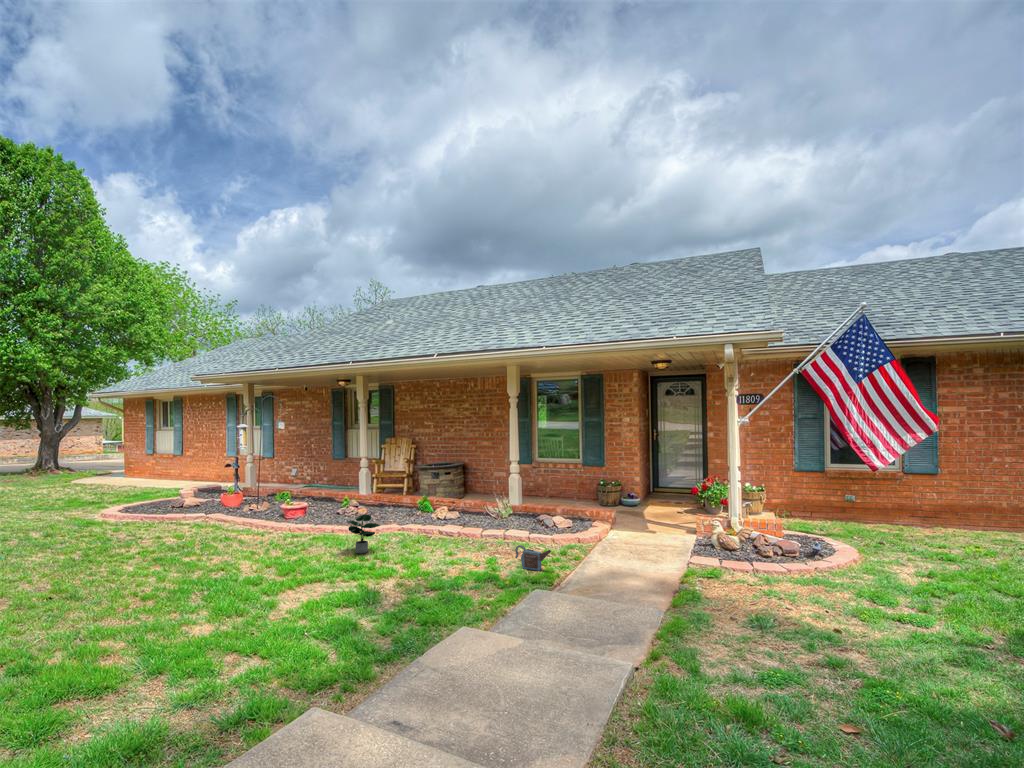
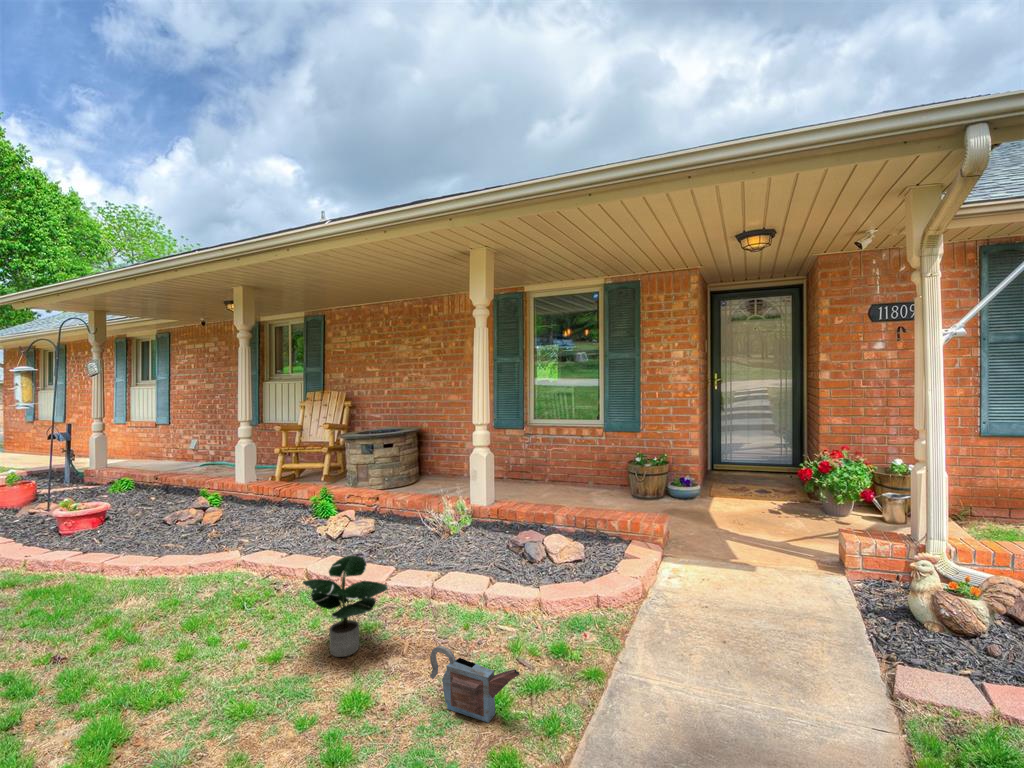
potted plant: present [347,514,380,553] -> present [303,555,388,657]

